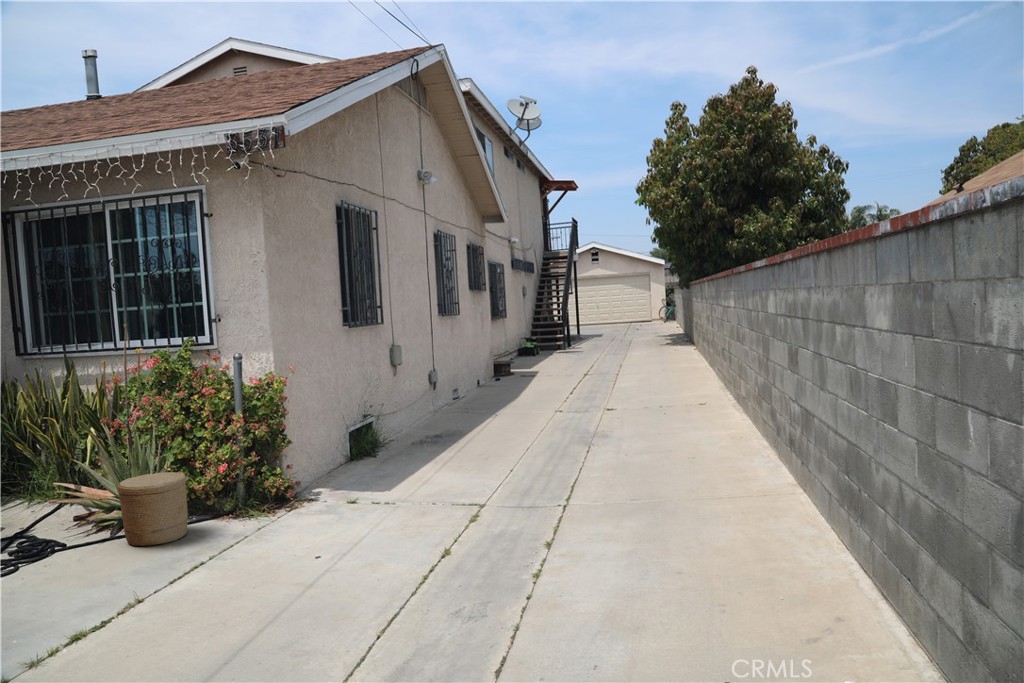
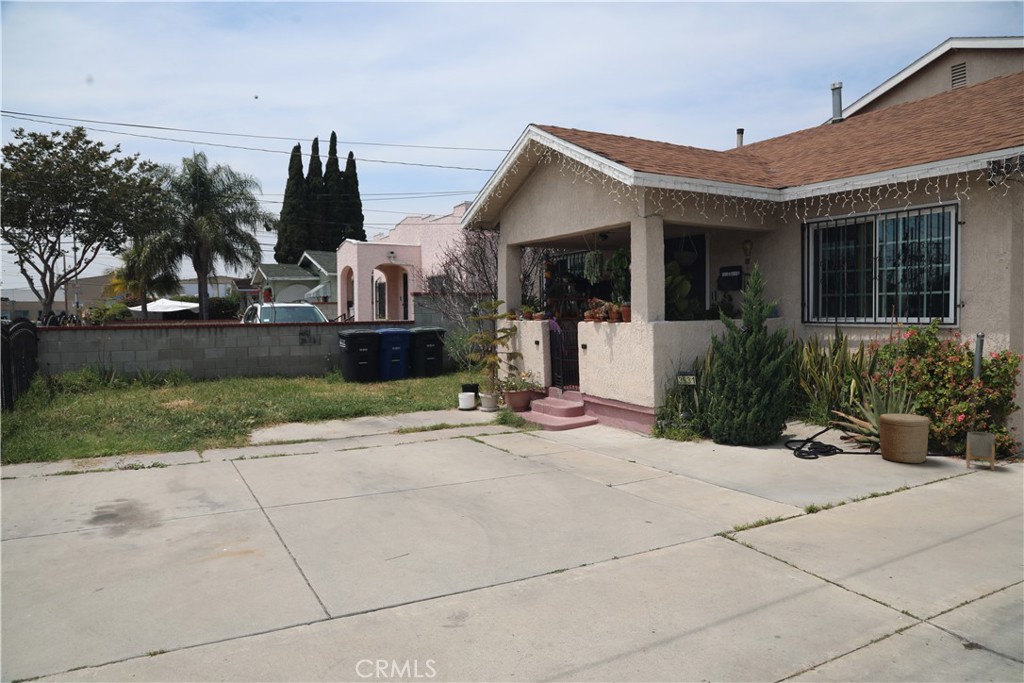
planter: none [235,480,269,531] -> present [966,432,995,470]

